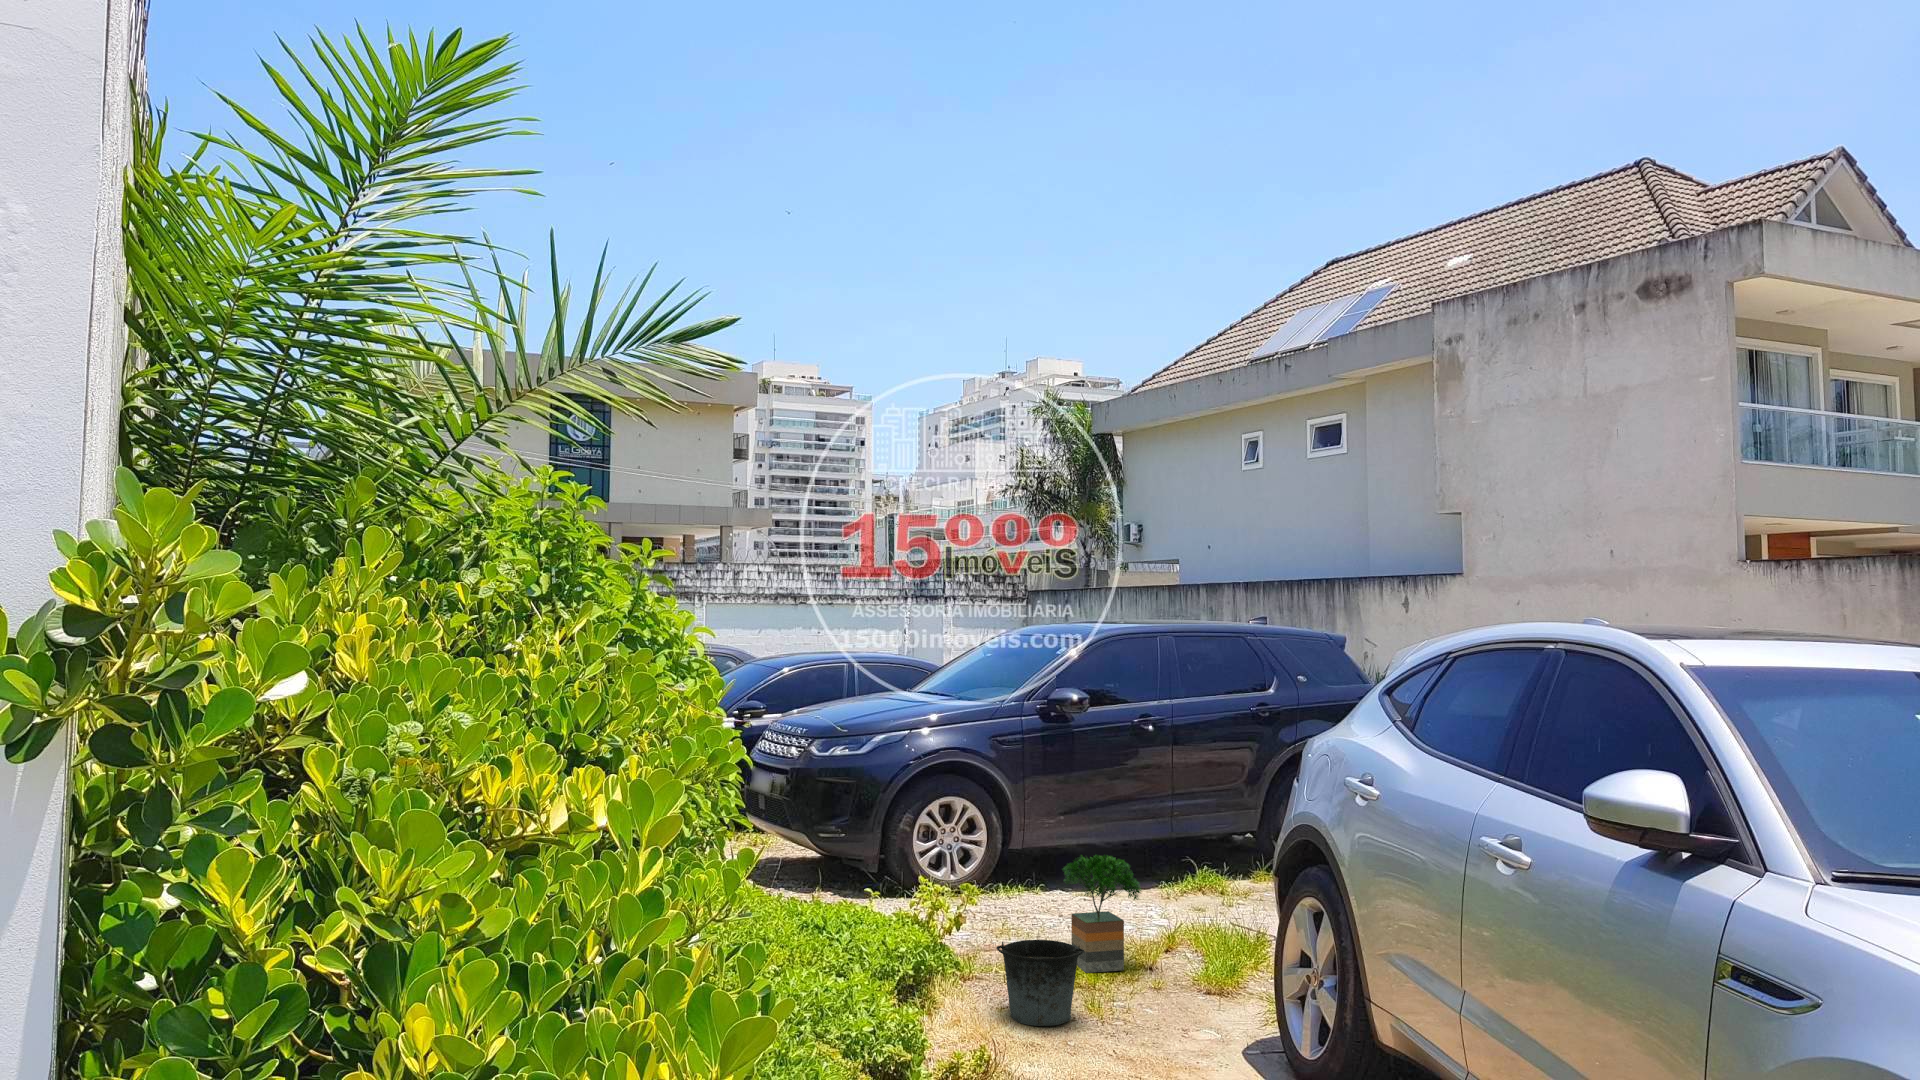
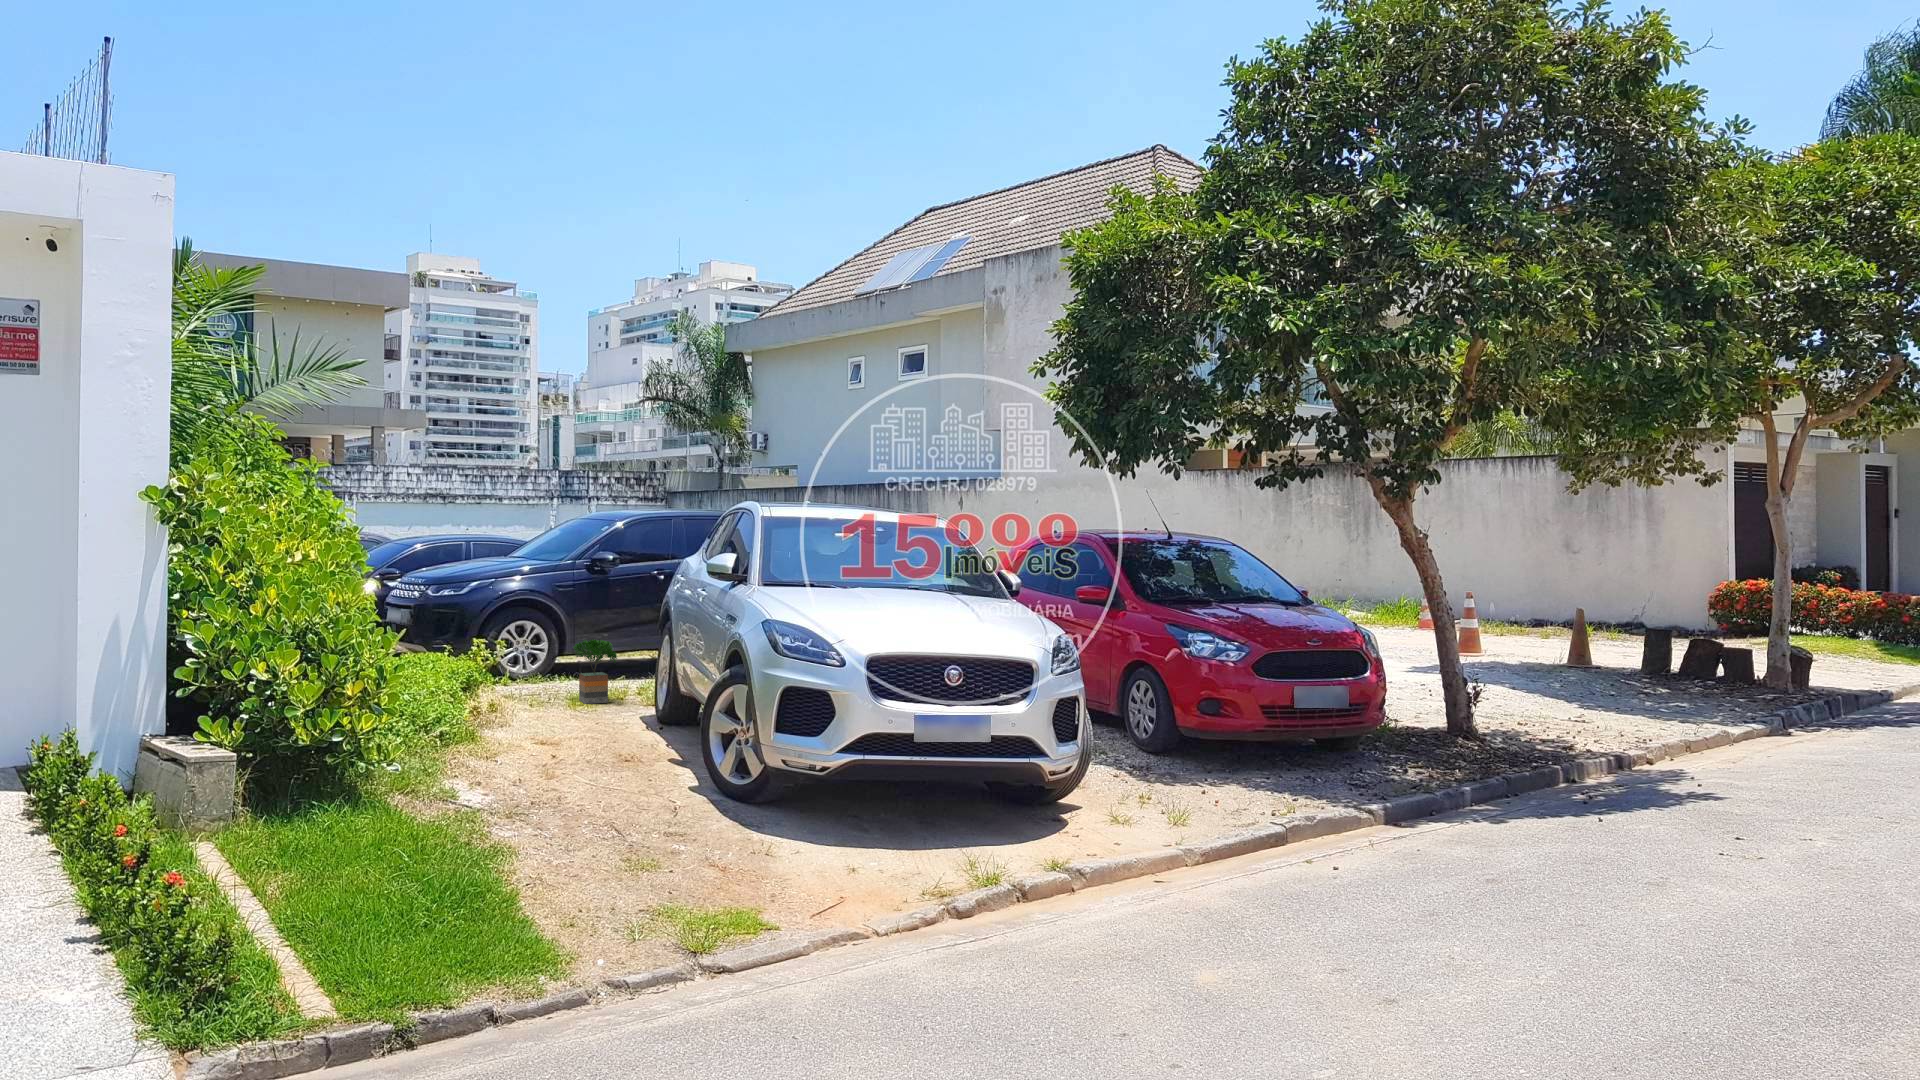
bucket: present [996,940,1085,1026] -> none [521,678,571,720]

